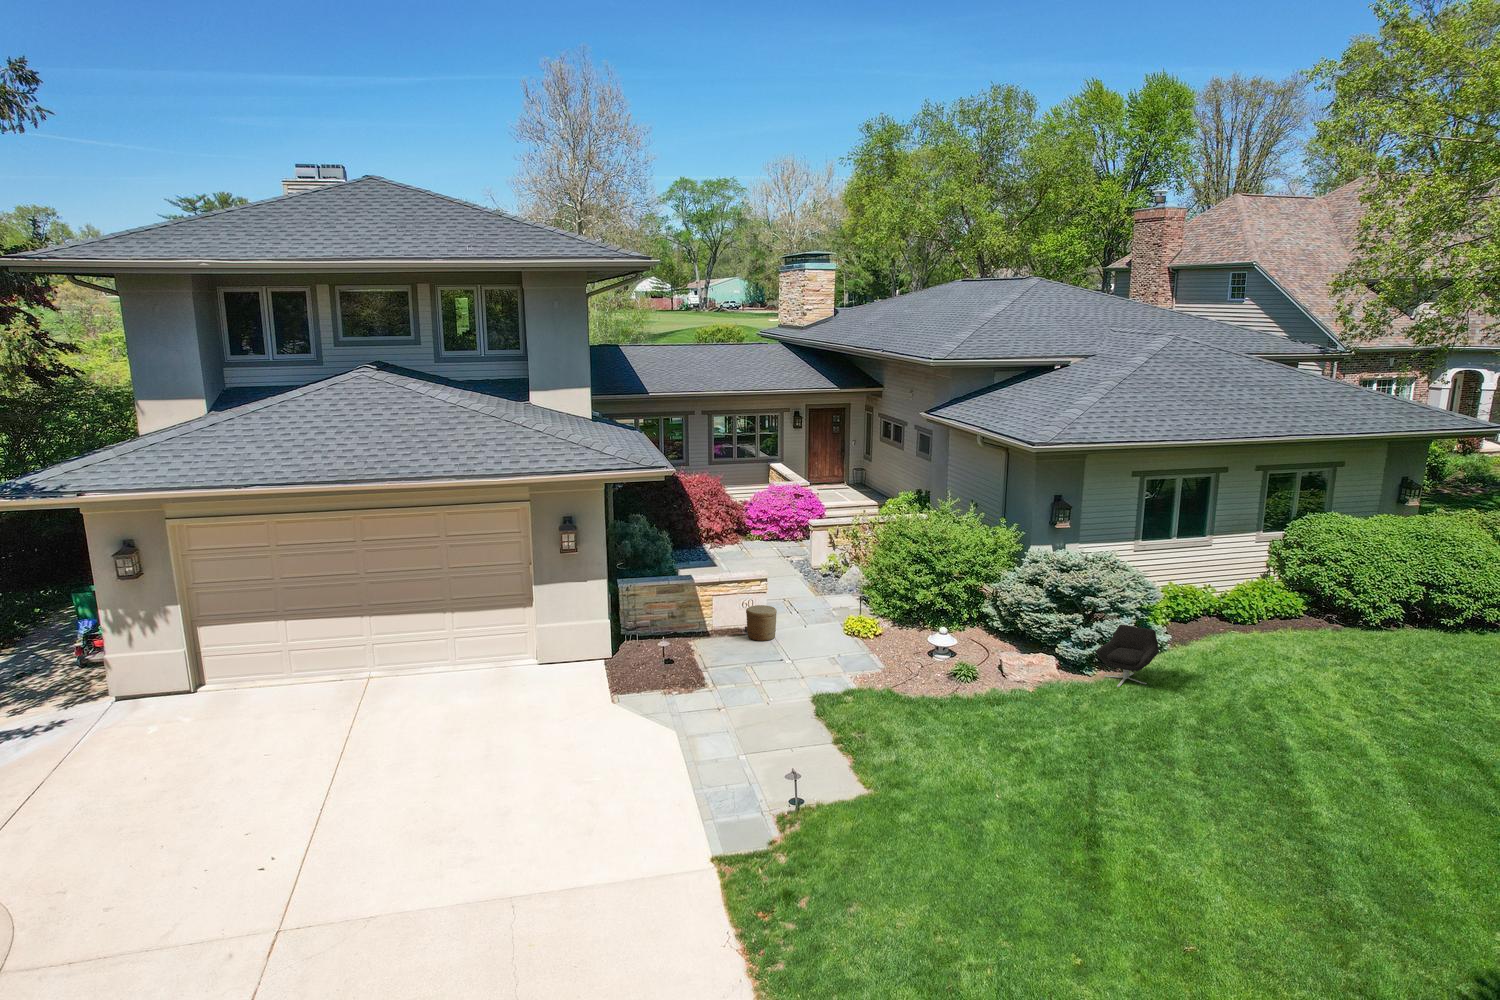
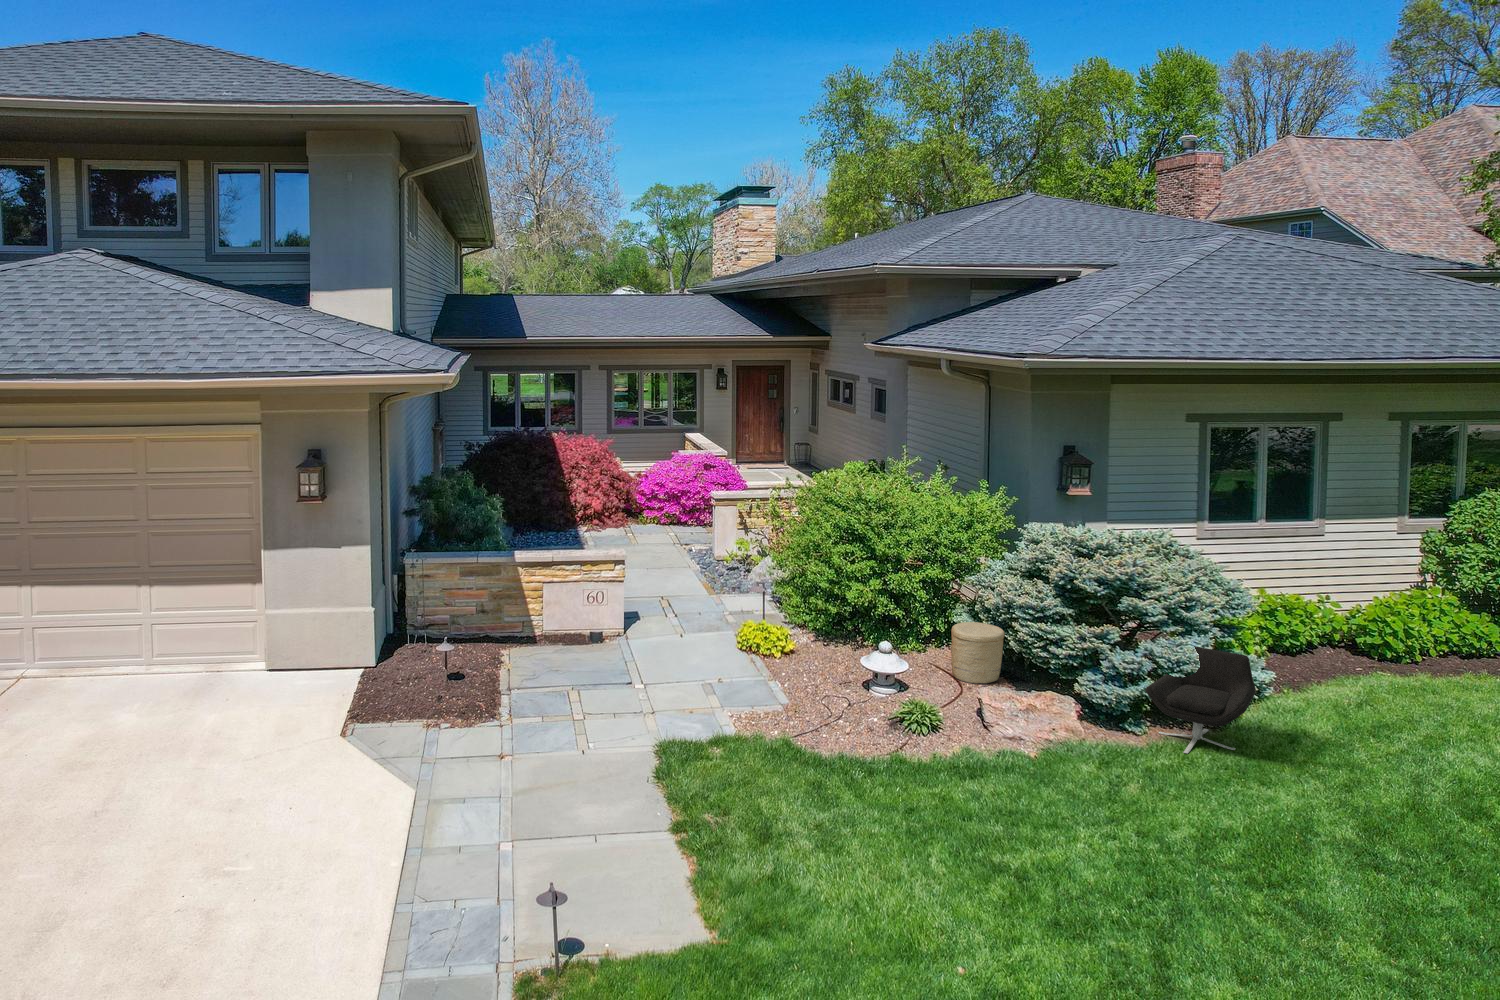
woven basket: present [746,605,777,641] -> present [951,622,1005,684]

